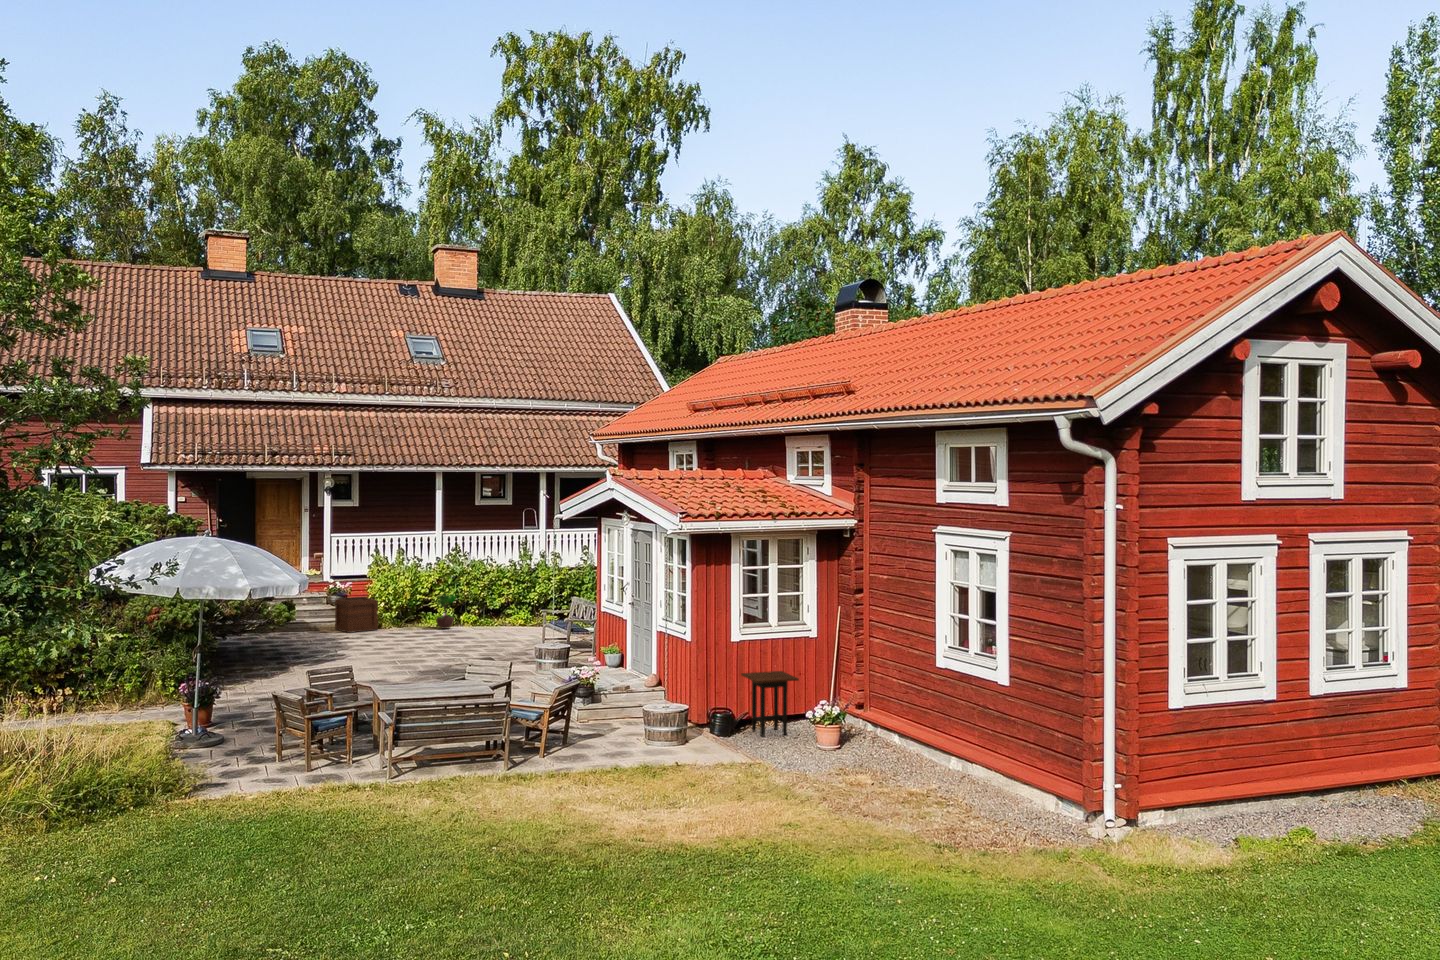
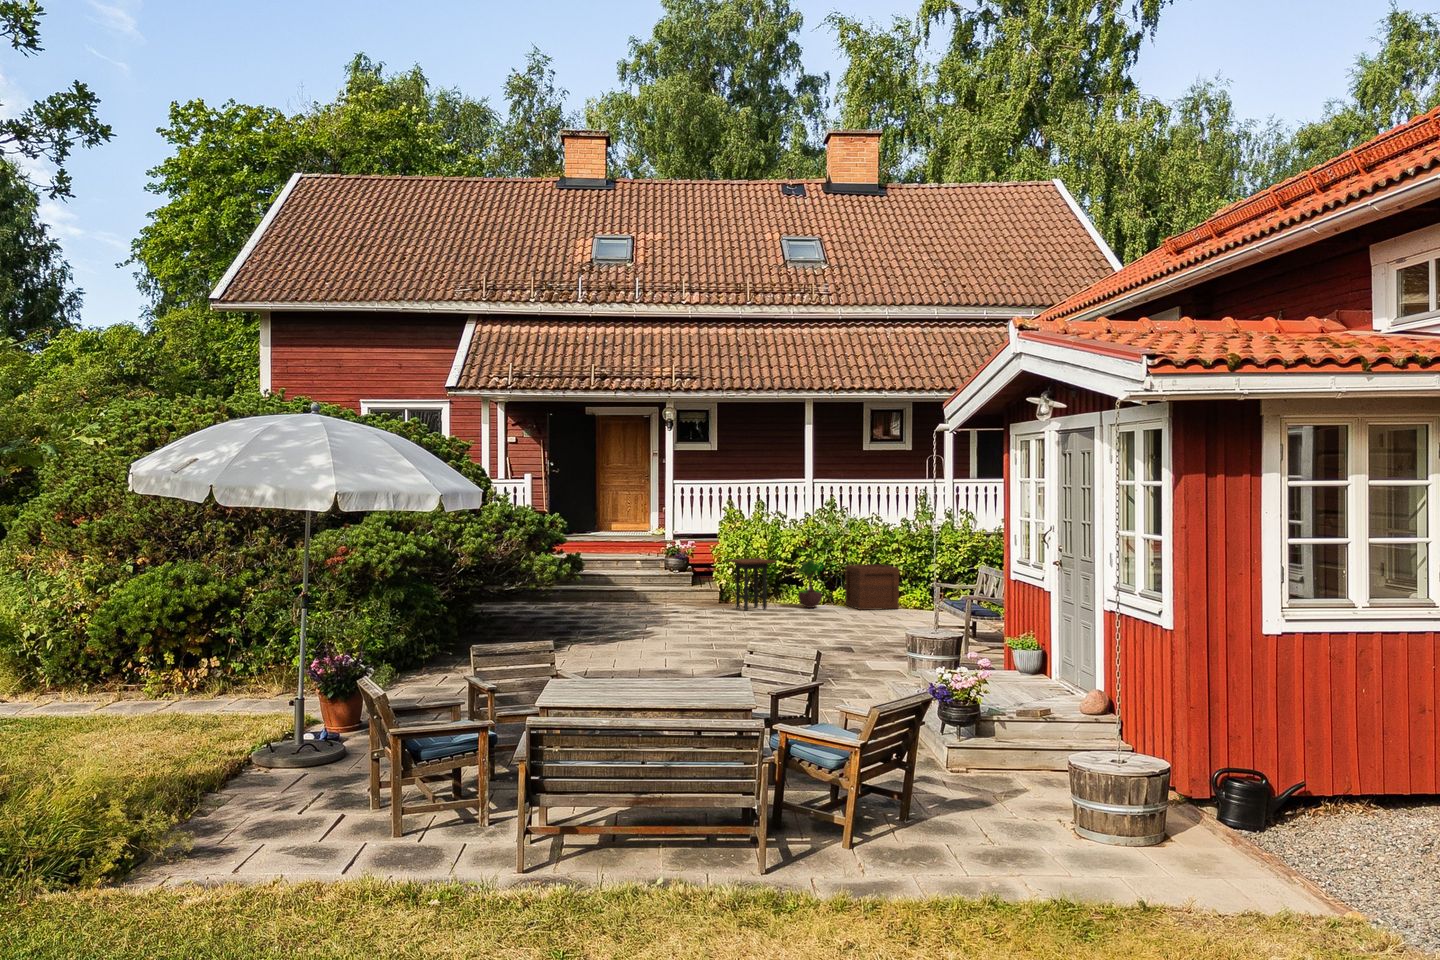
wooden crate: present [335,597,378,633] -> present [845,564,899,610]
side table: present [741,671,799,737] -> present [727,558,776,611]

